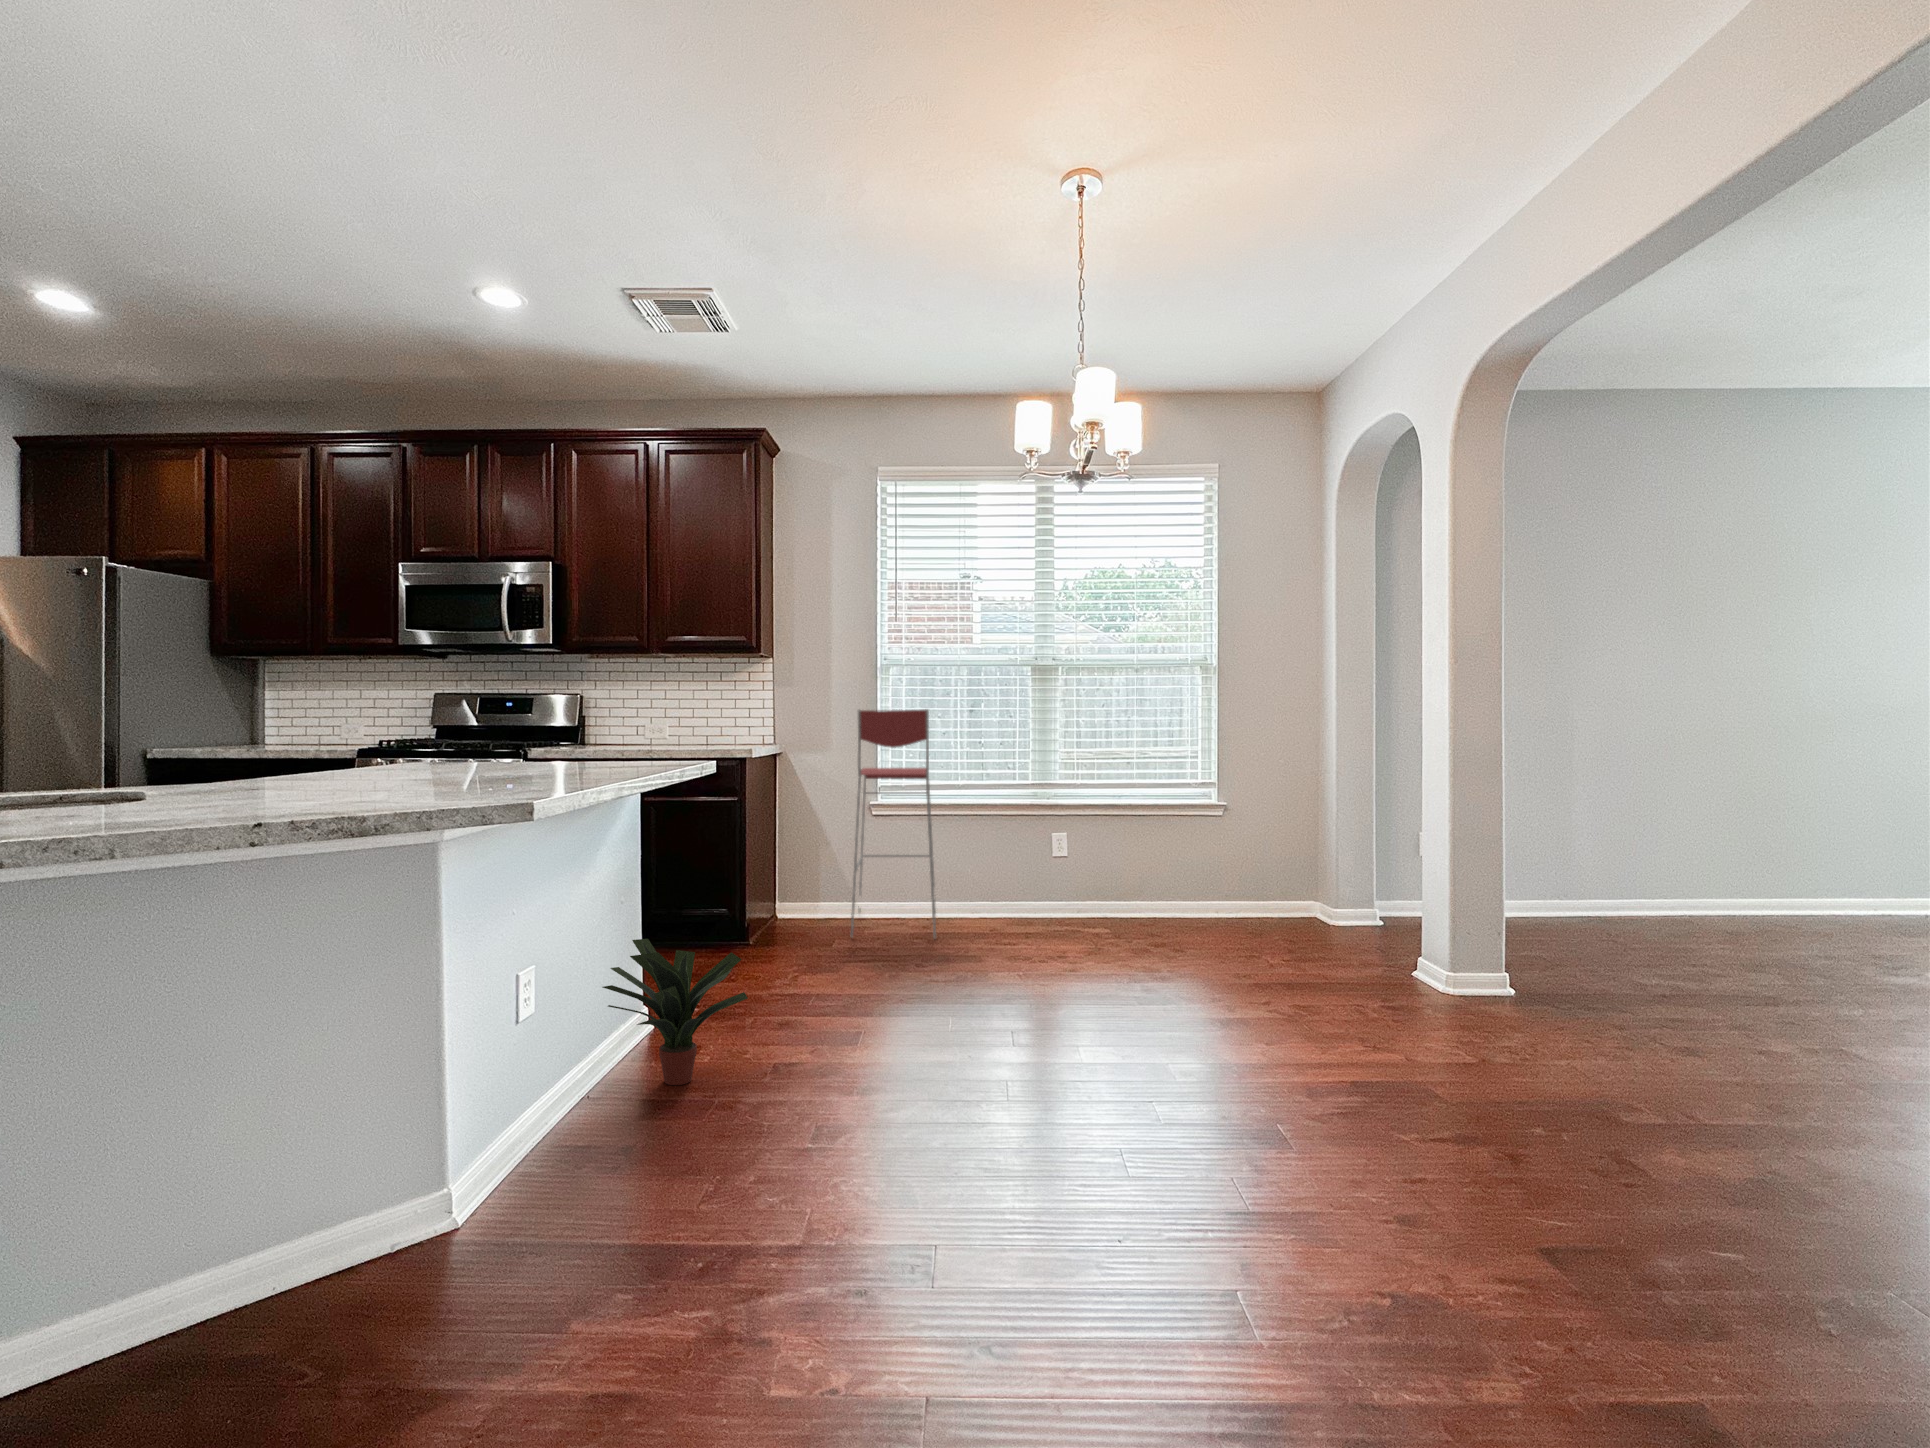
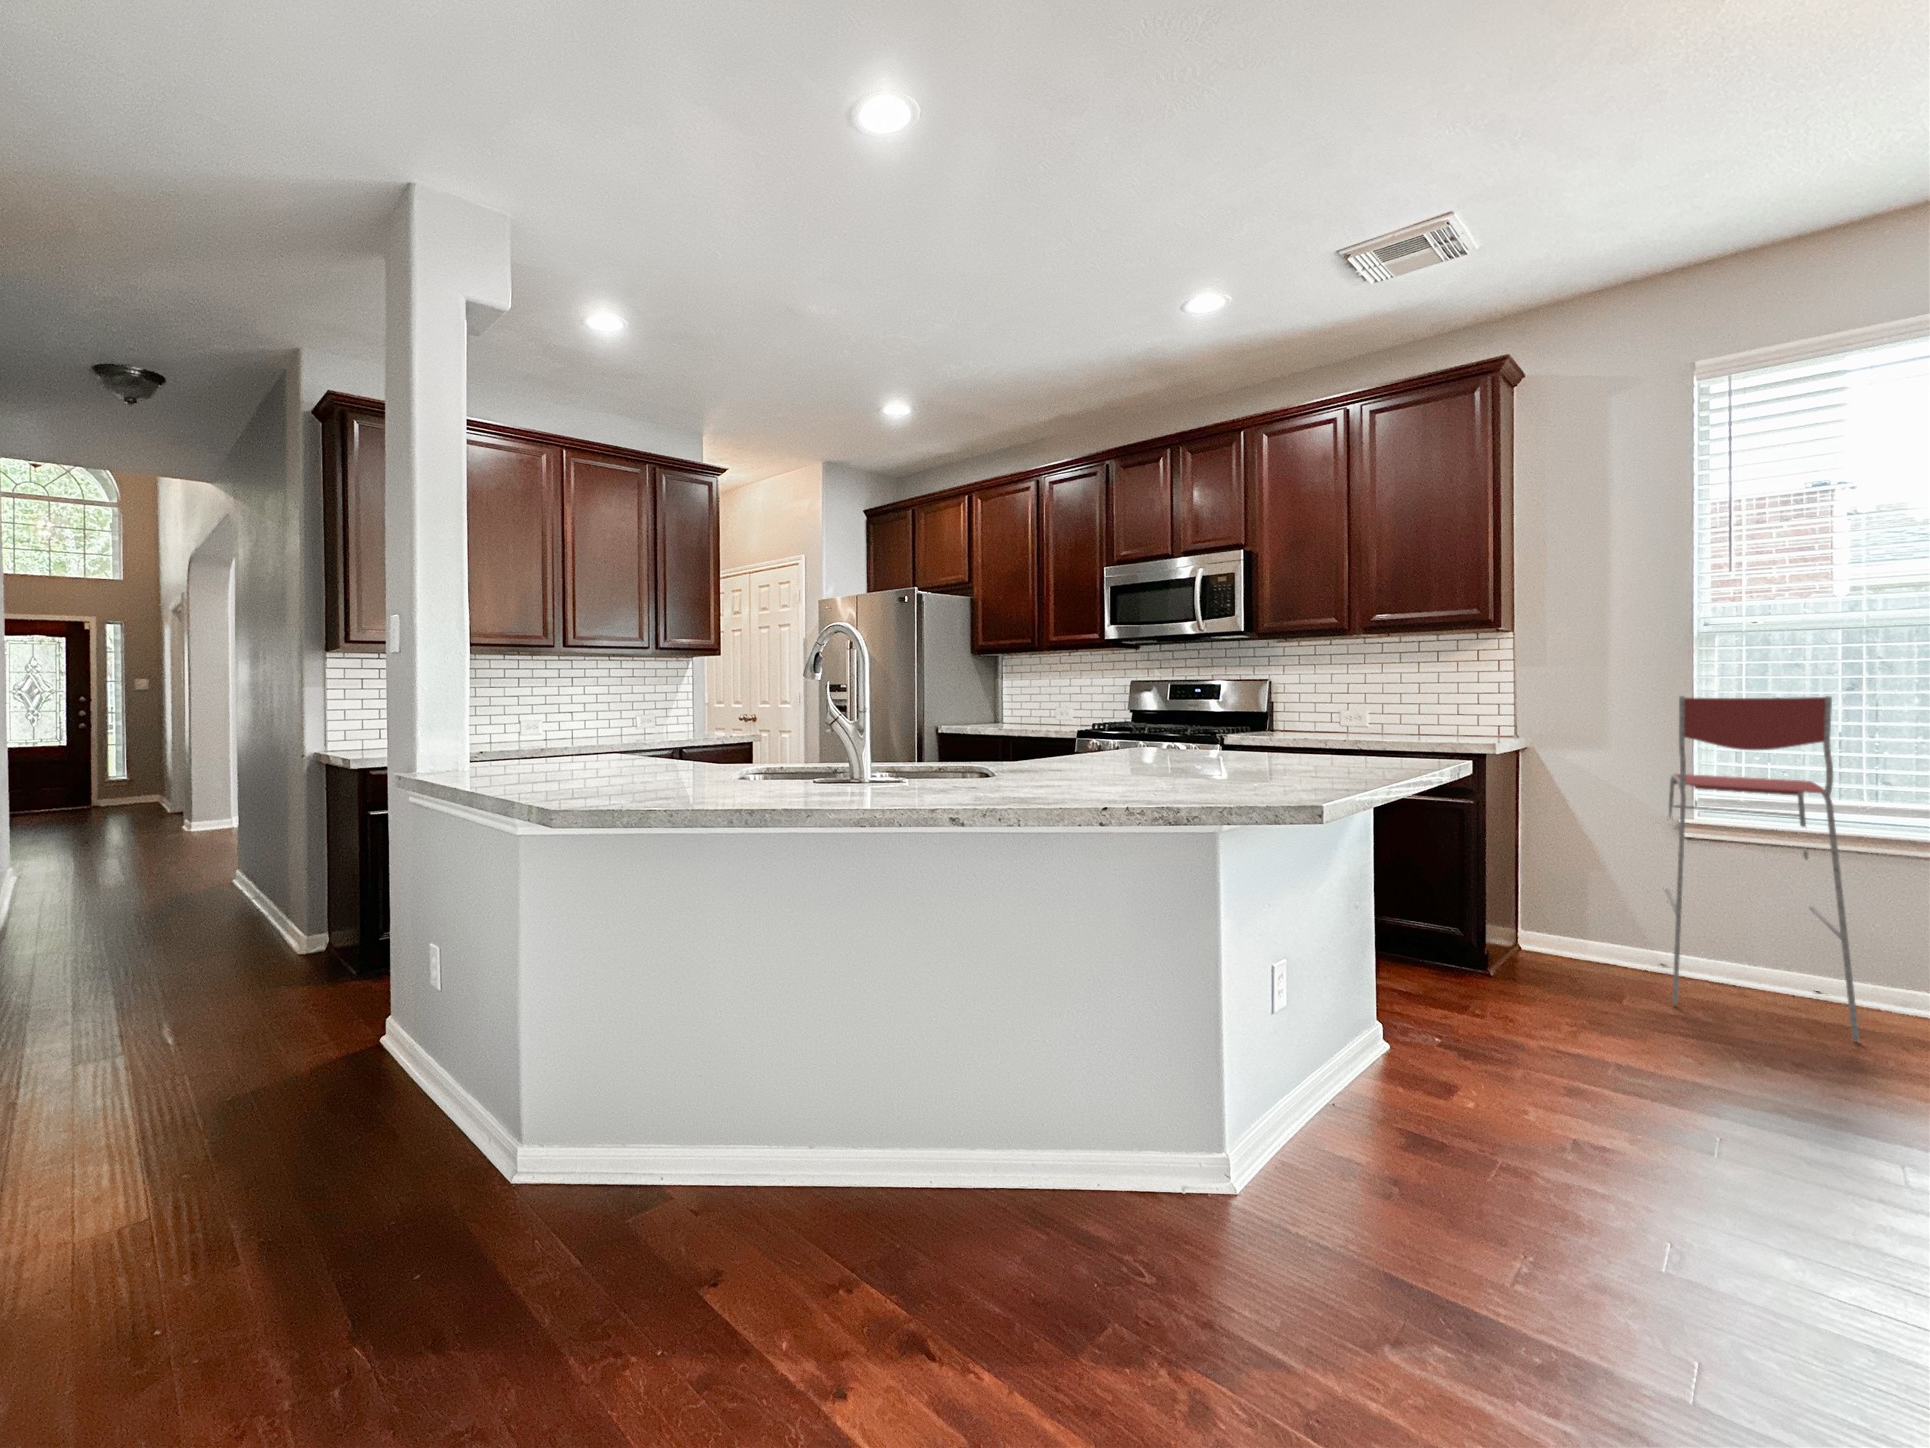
potted plant: present [602,939,748,1085] -> none [1368,1003,1620,1247]

